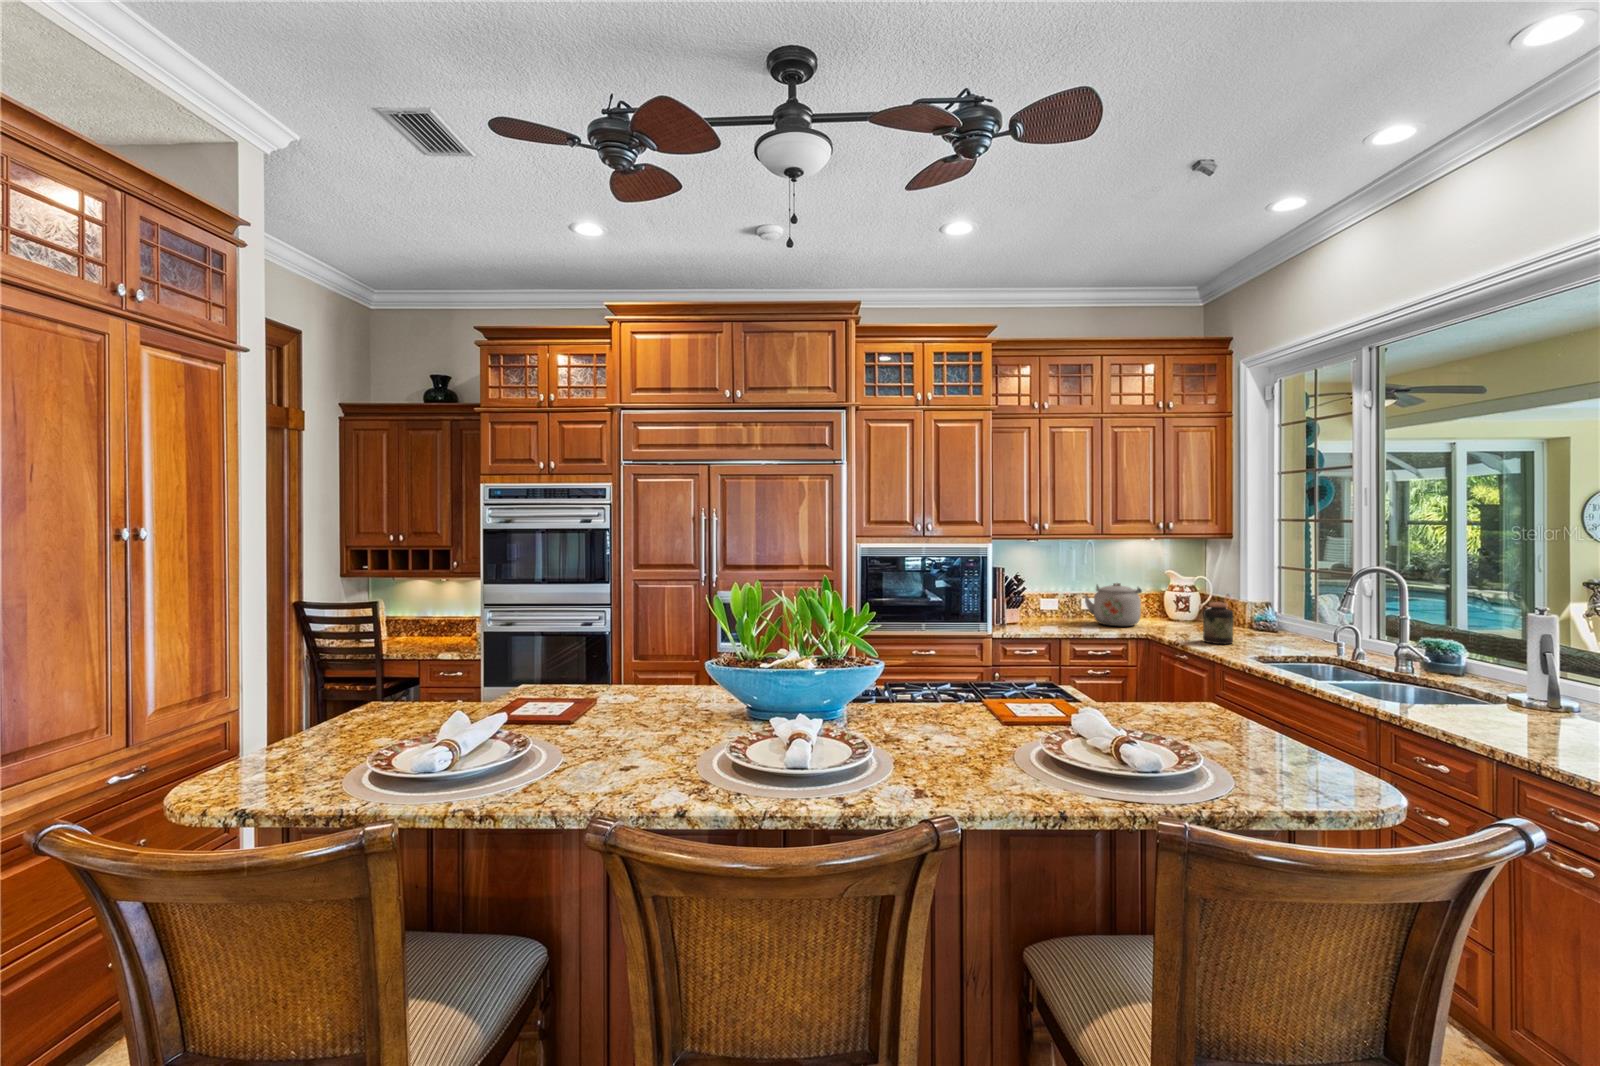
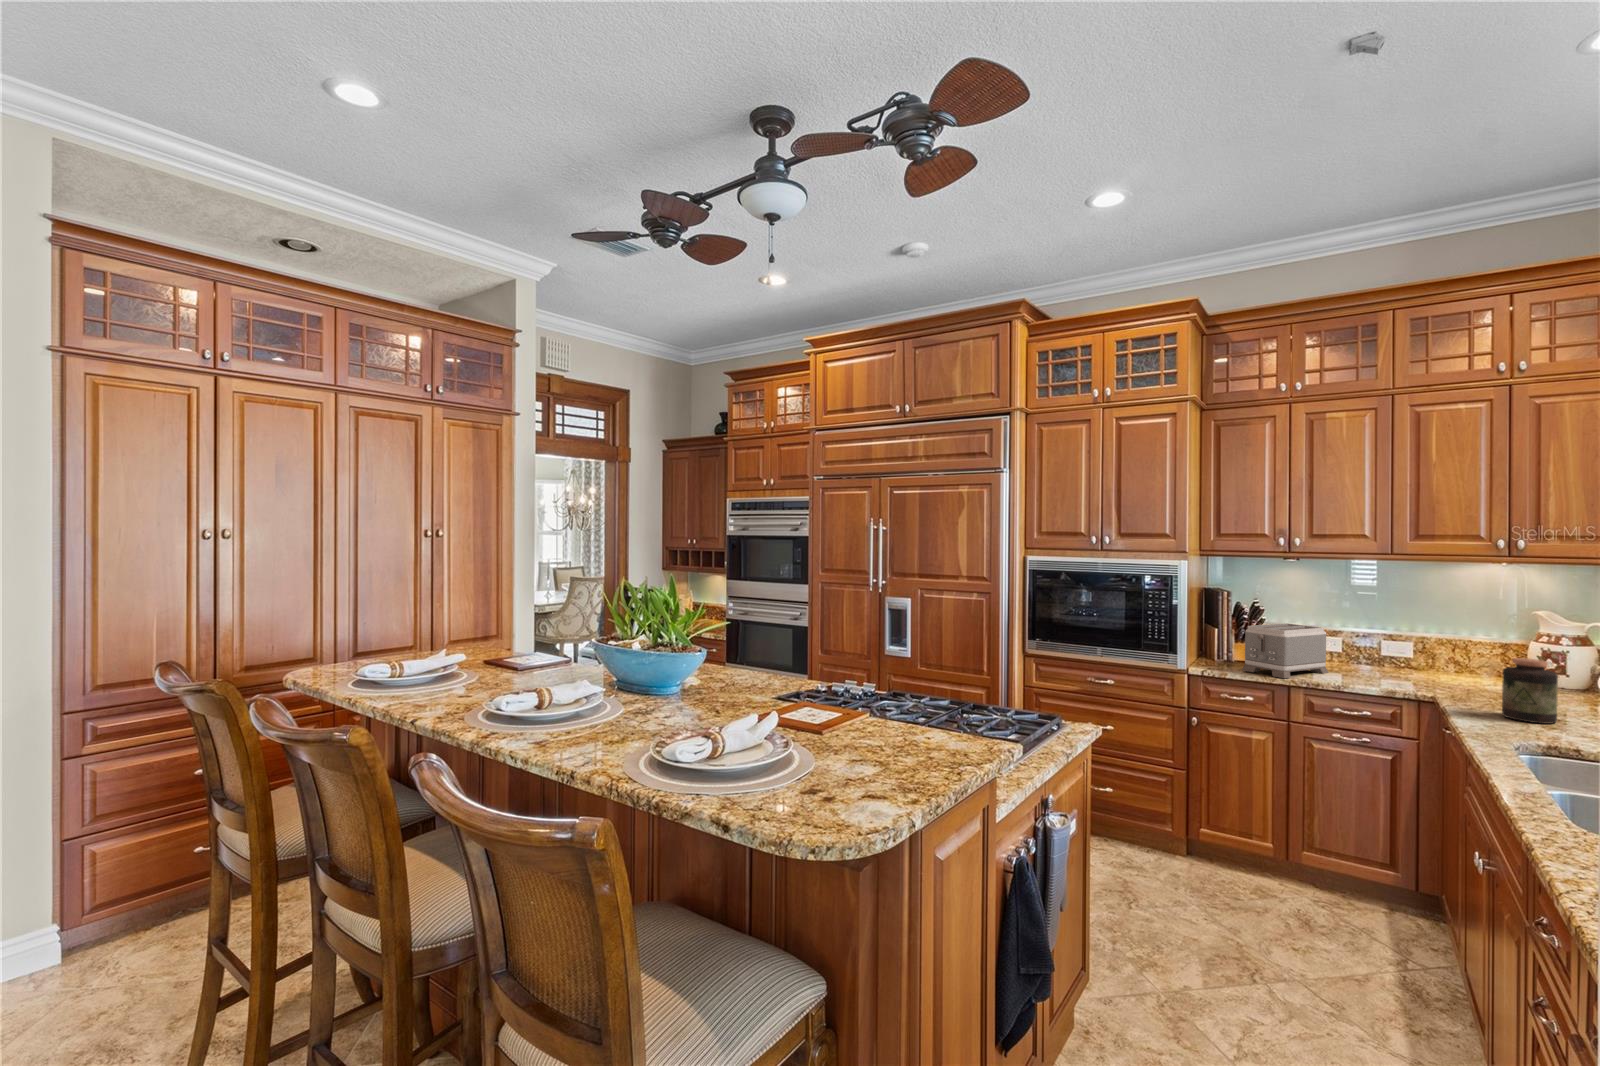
kettle: present [1085,583,1142,626] -> none [1365,621,1465,683]
toaster: none [1022,591,1067,633] -> present [1242,623,1328,678]

